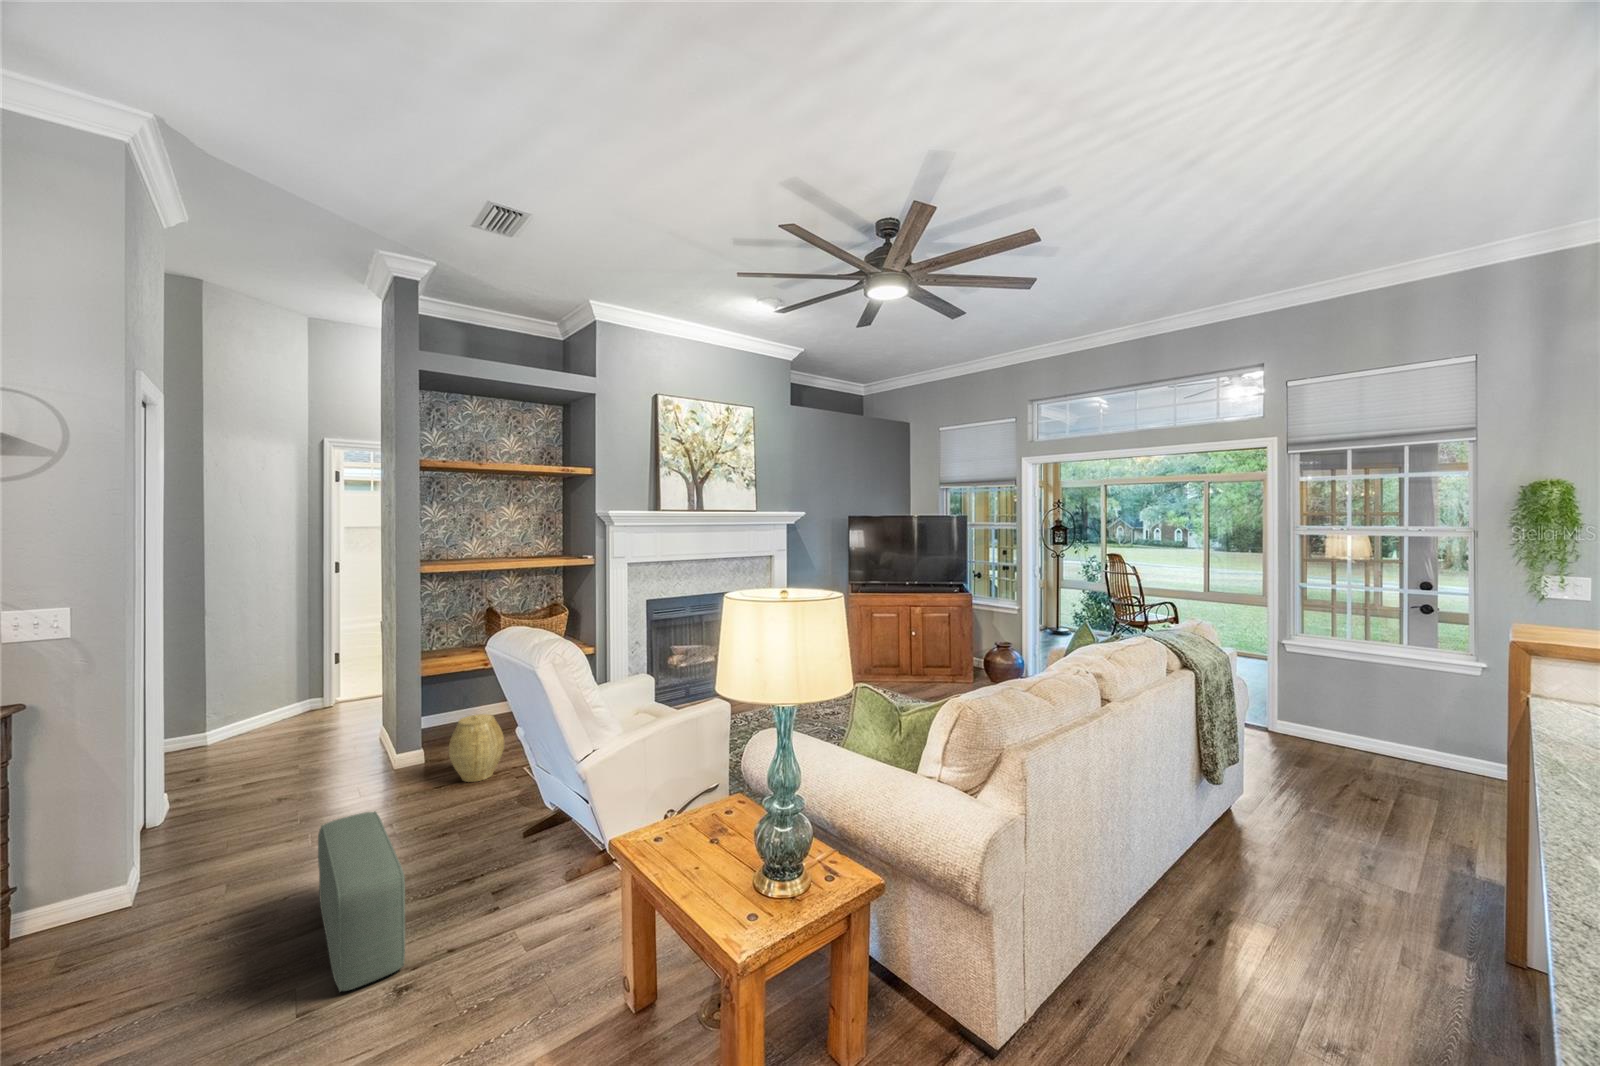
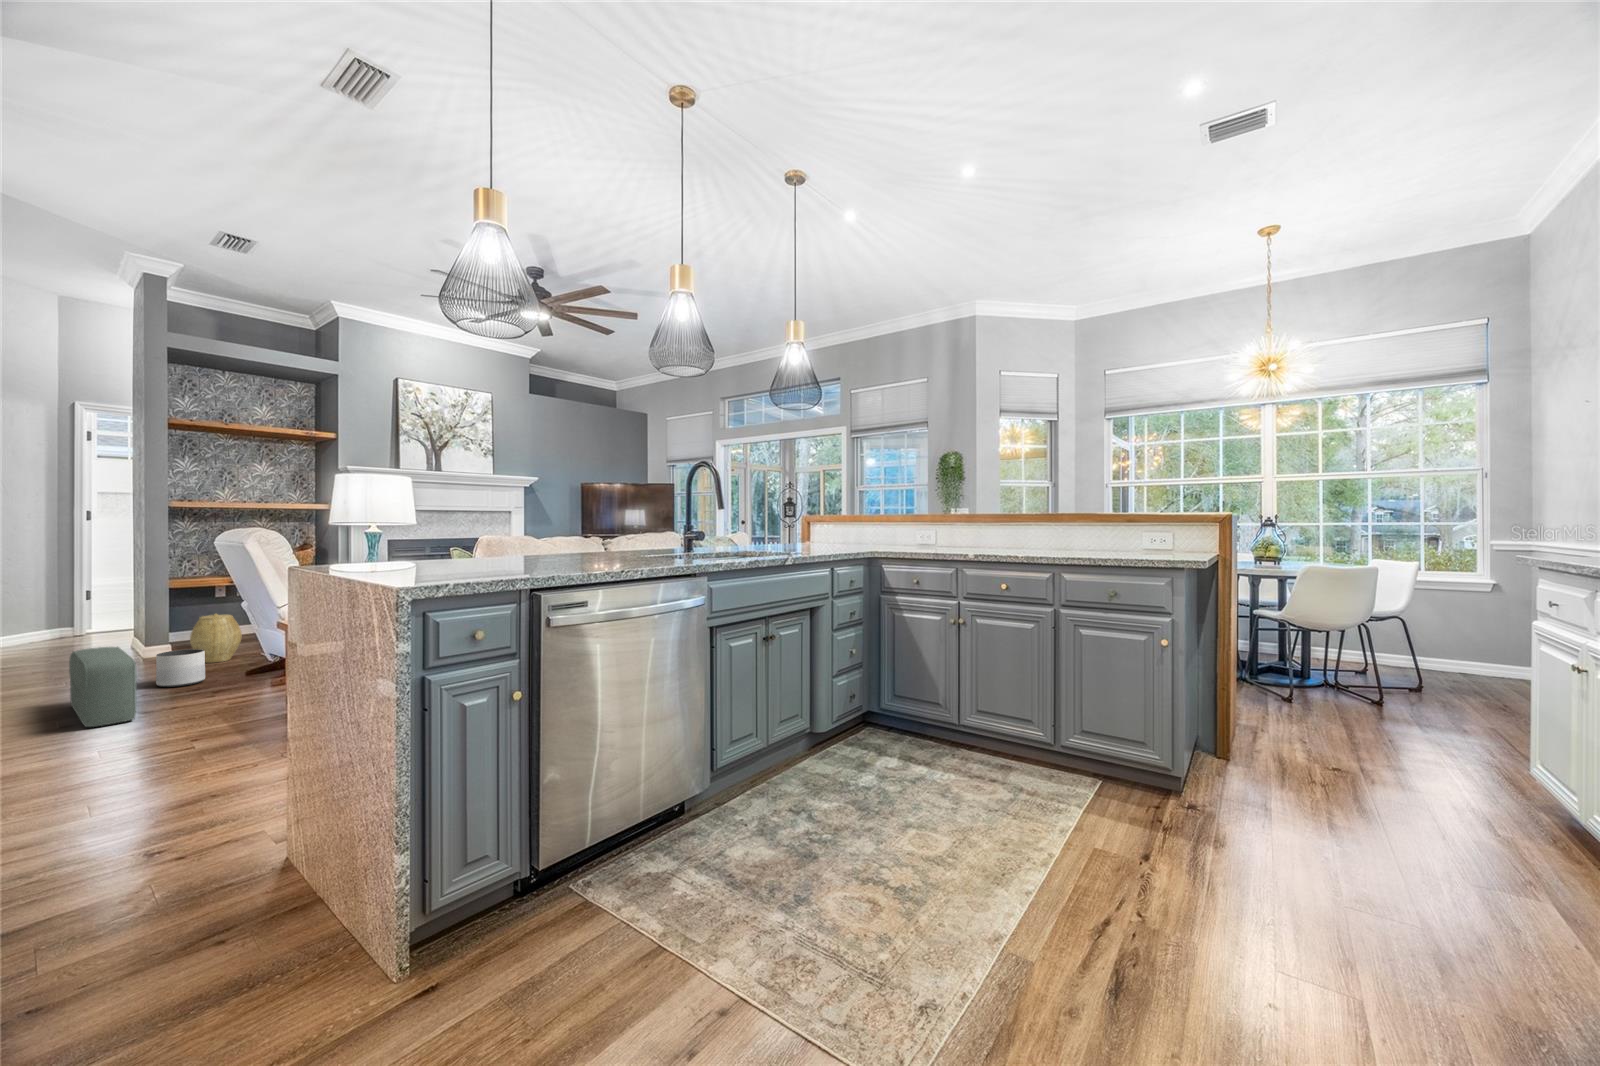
planter: none [419,787,475,851] -> present [156,649,205,687]

